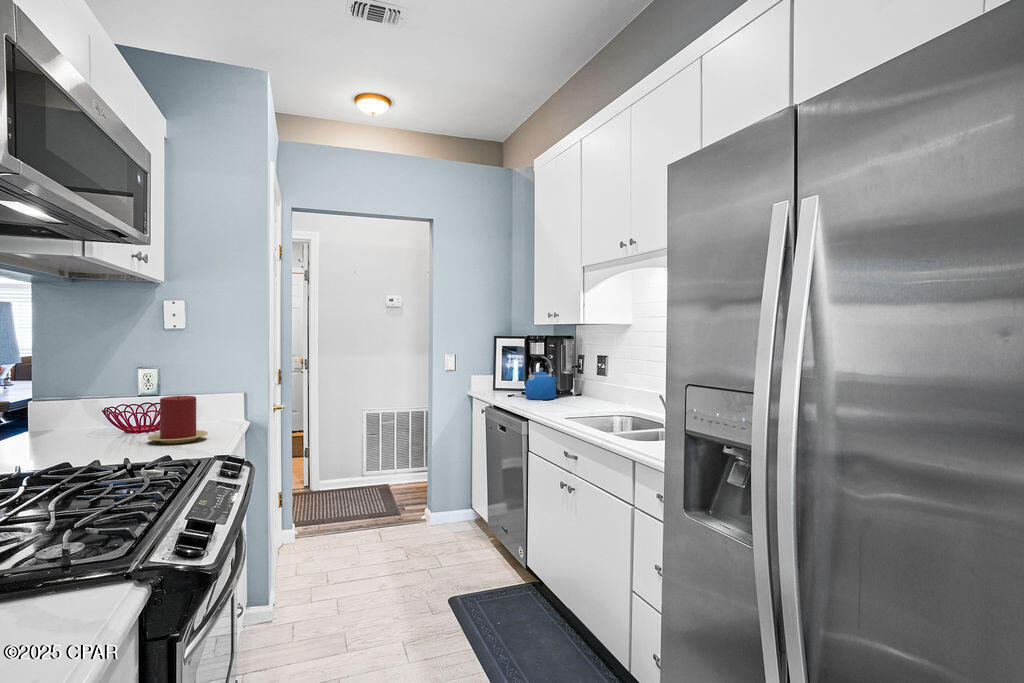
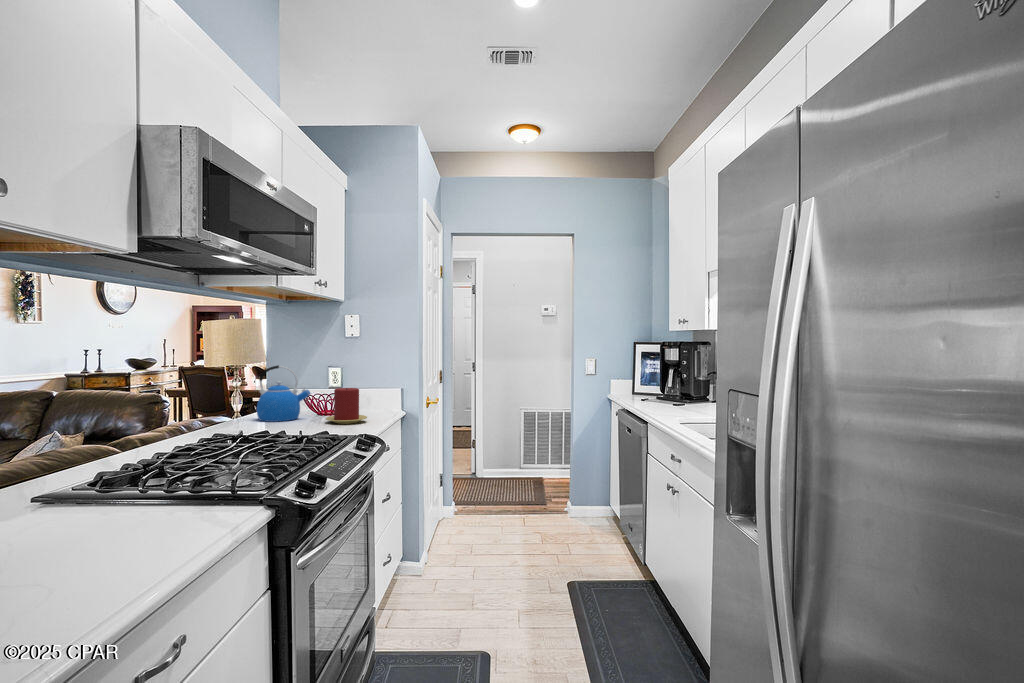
kettle: present [525,356,557,400] -> present [257,365,310,422]

